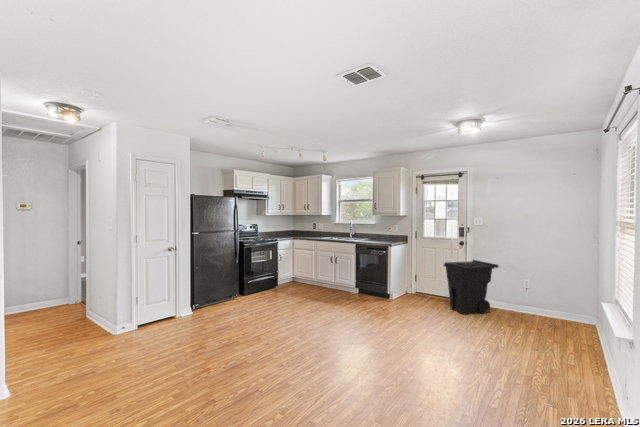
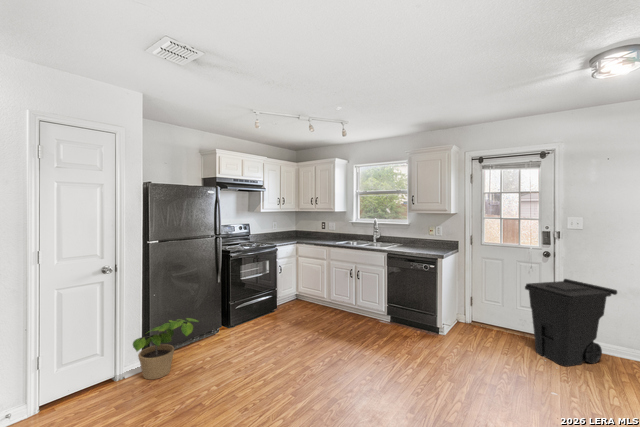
potted plant: none [187,281,227,319] -> present [133,318,199,379]

